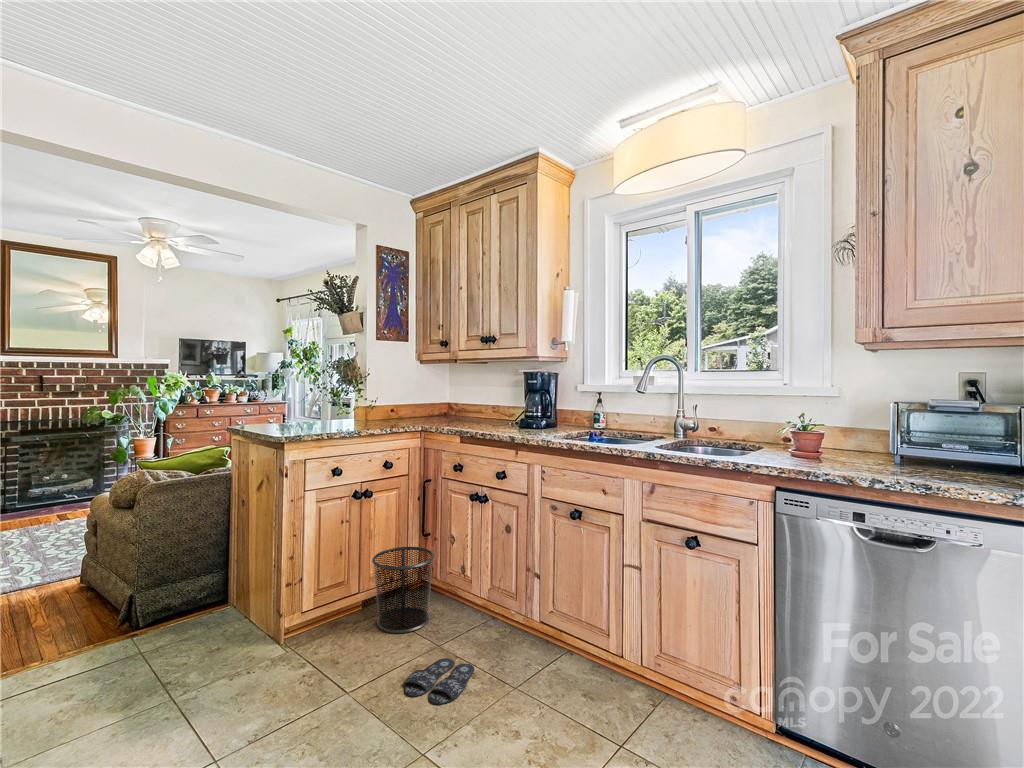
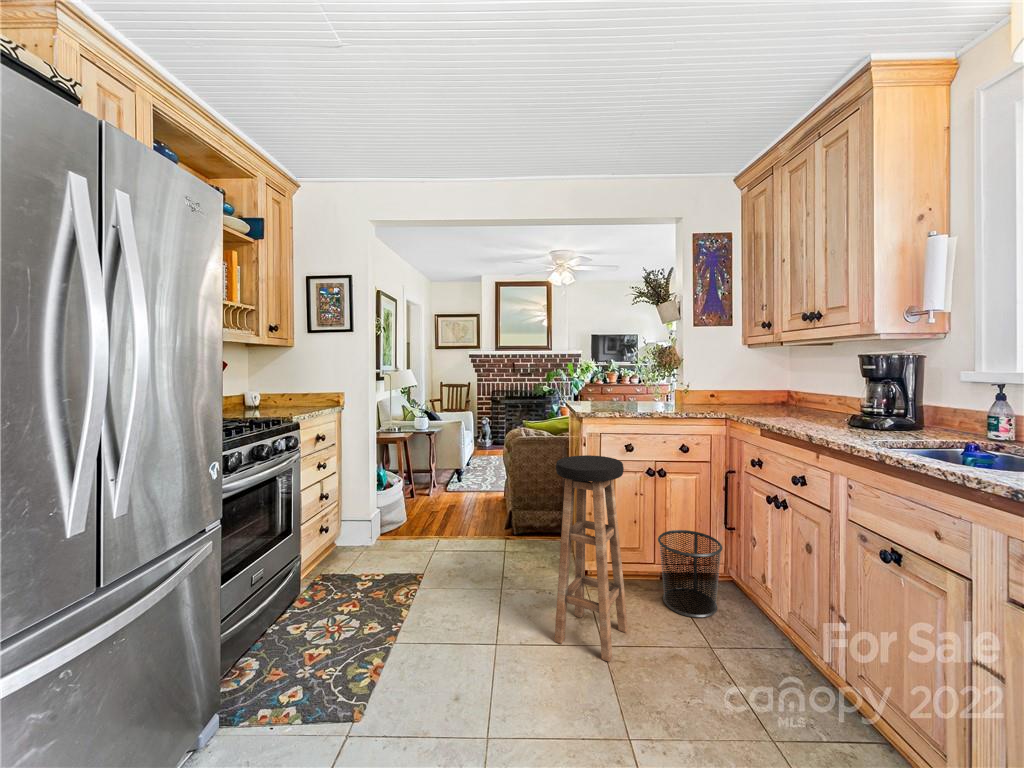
bar stool: none [283,477,366,718] -> present [554,455,628,662]
slippers: present [405,658,474,705] -> none [652,658,736,709]

